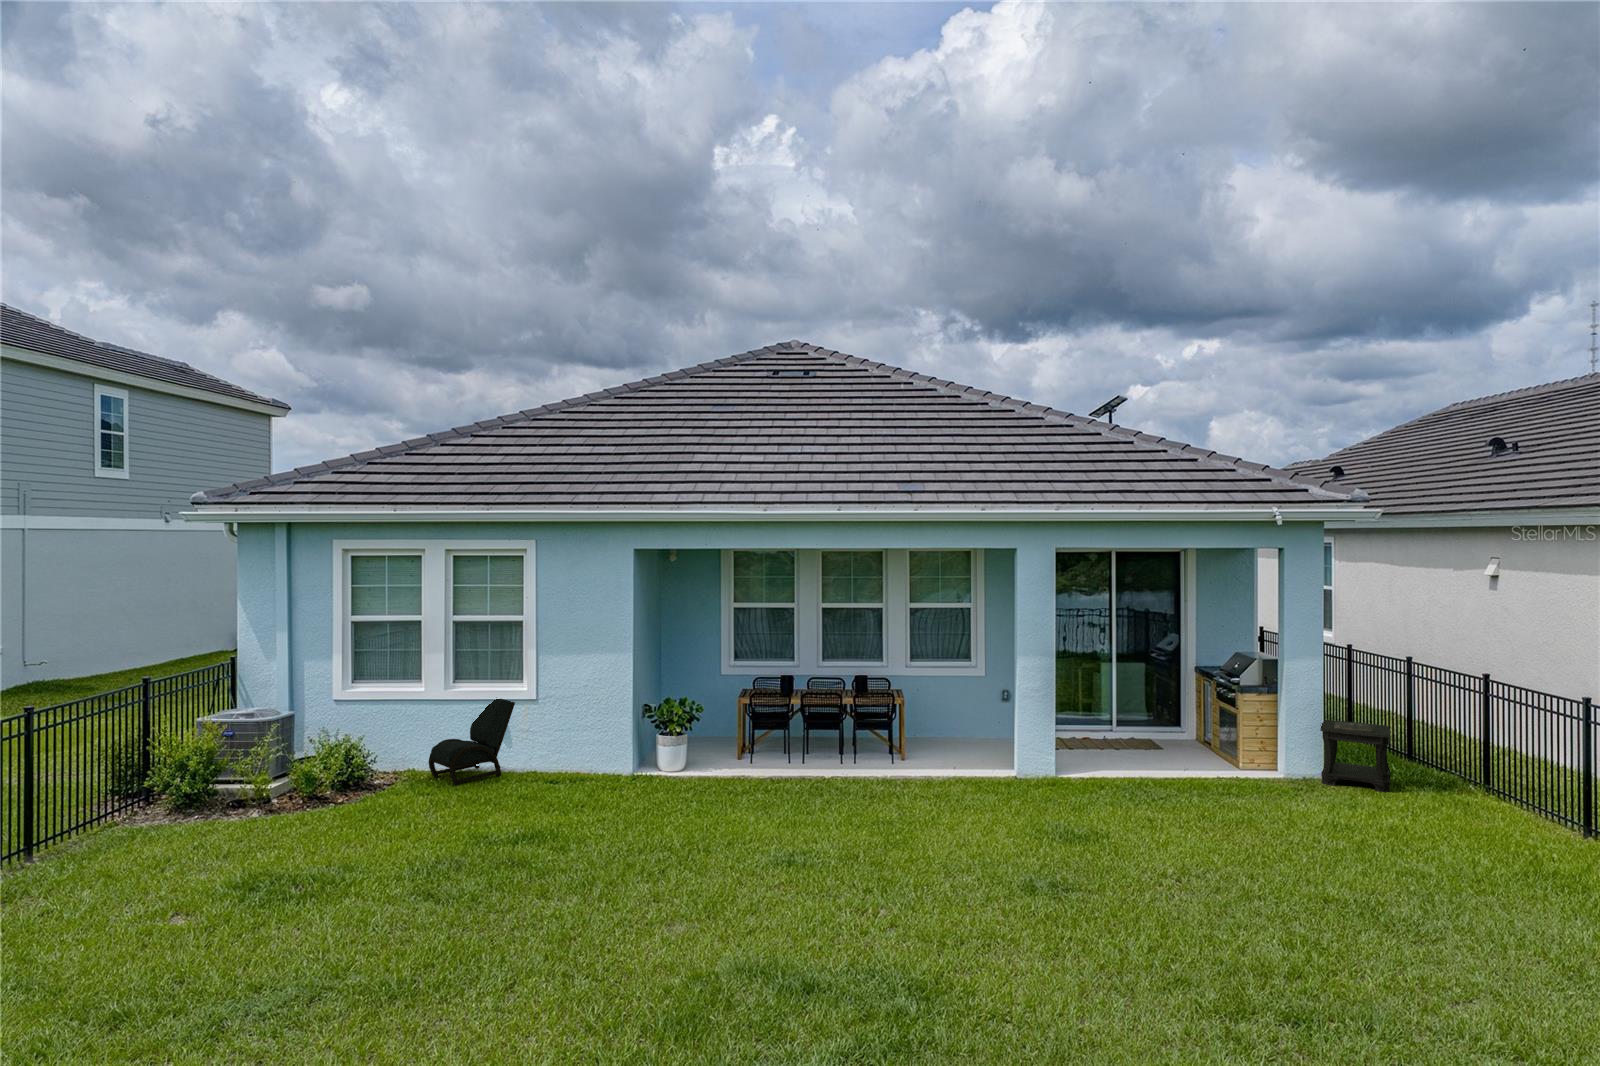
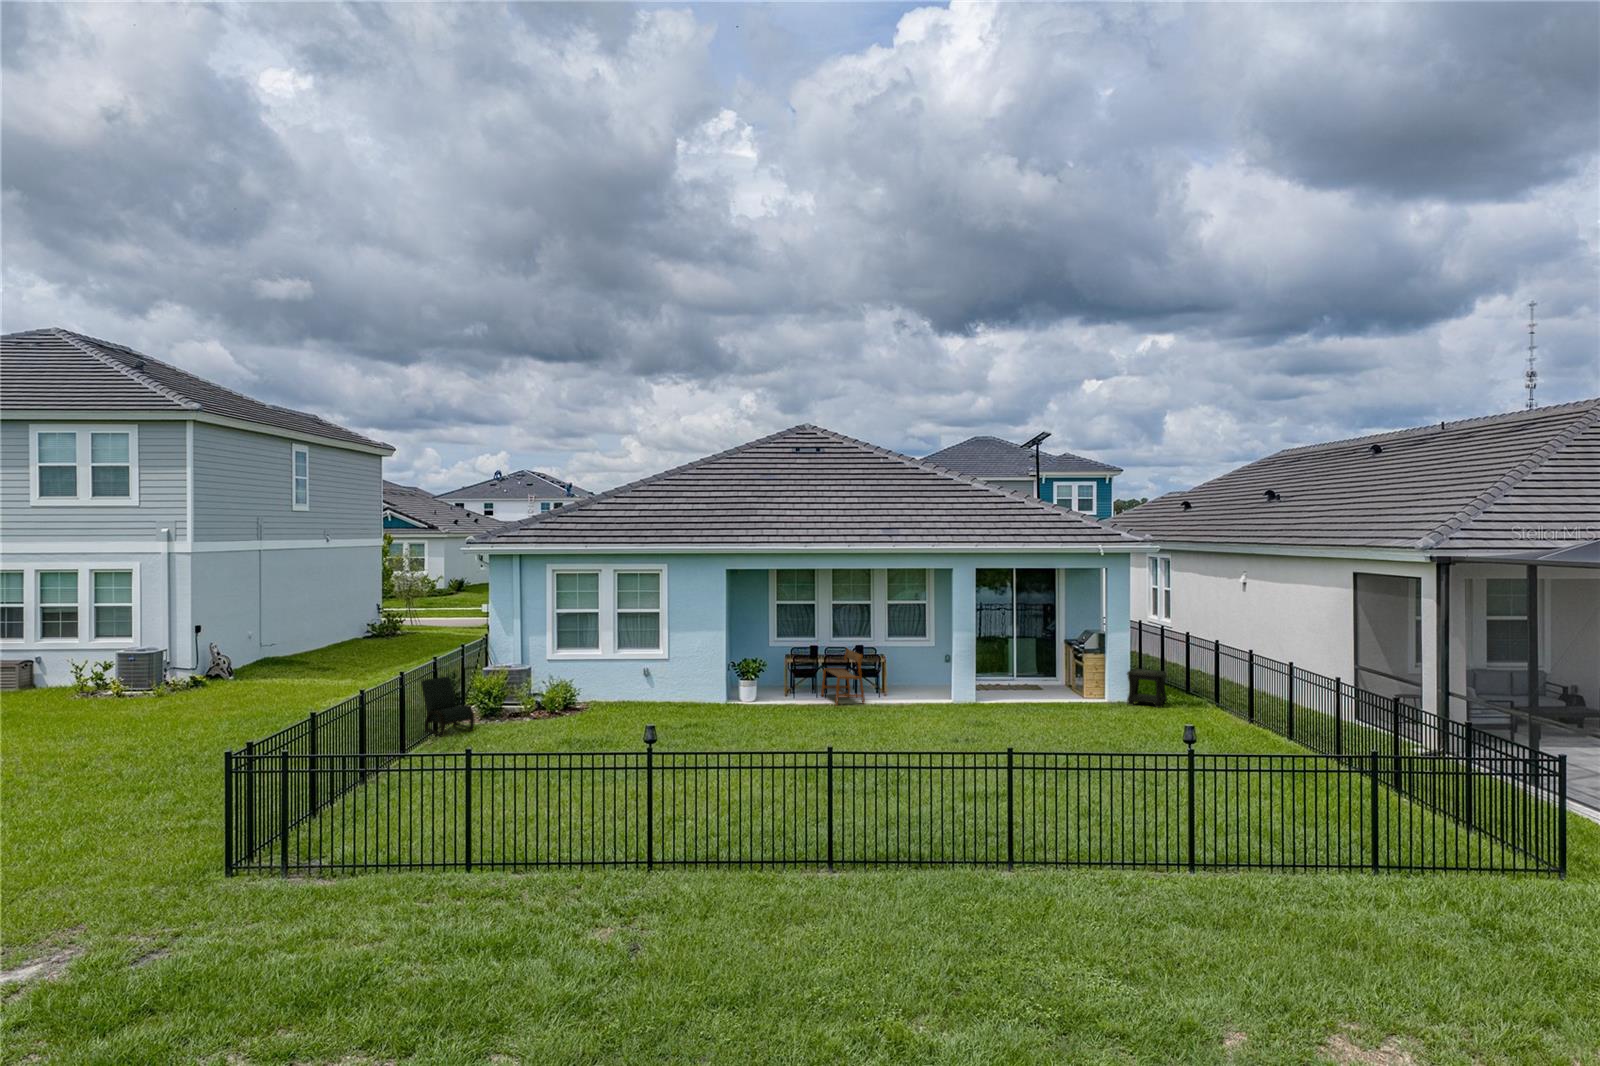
bench: none [797,680,867,781] -> present [821,649,865,706]
lounge chair: present [429,699,515,785] -> present [421,676,474,737]

